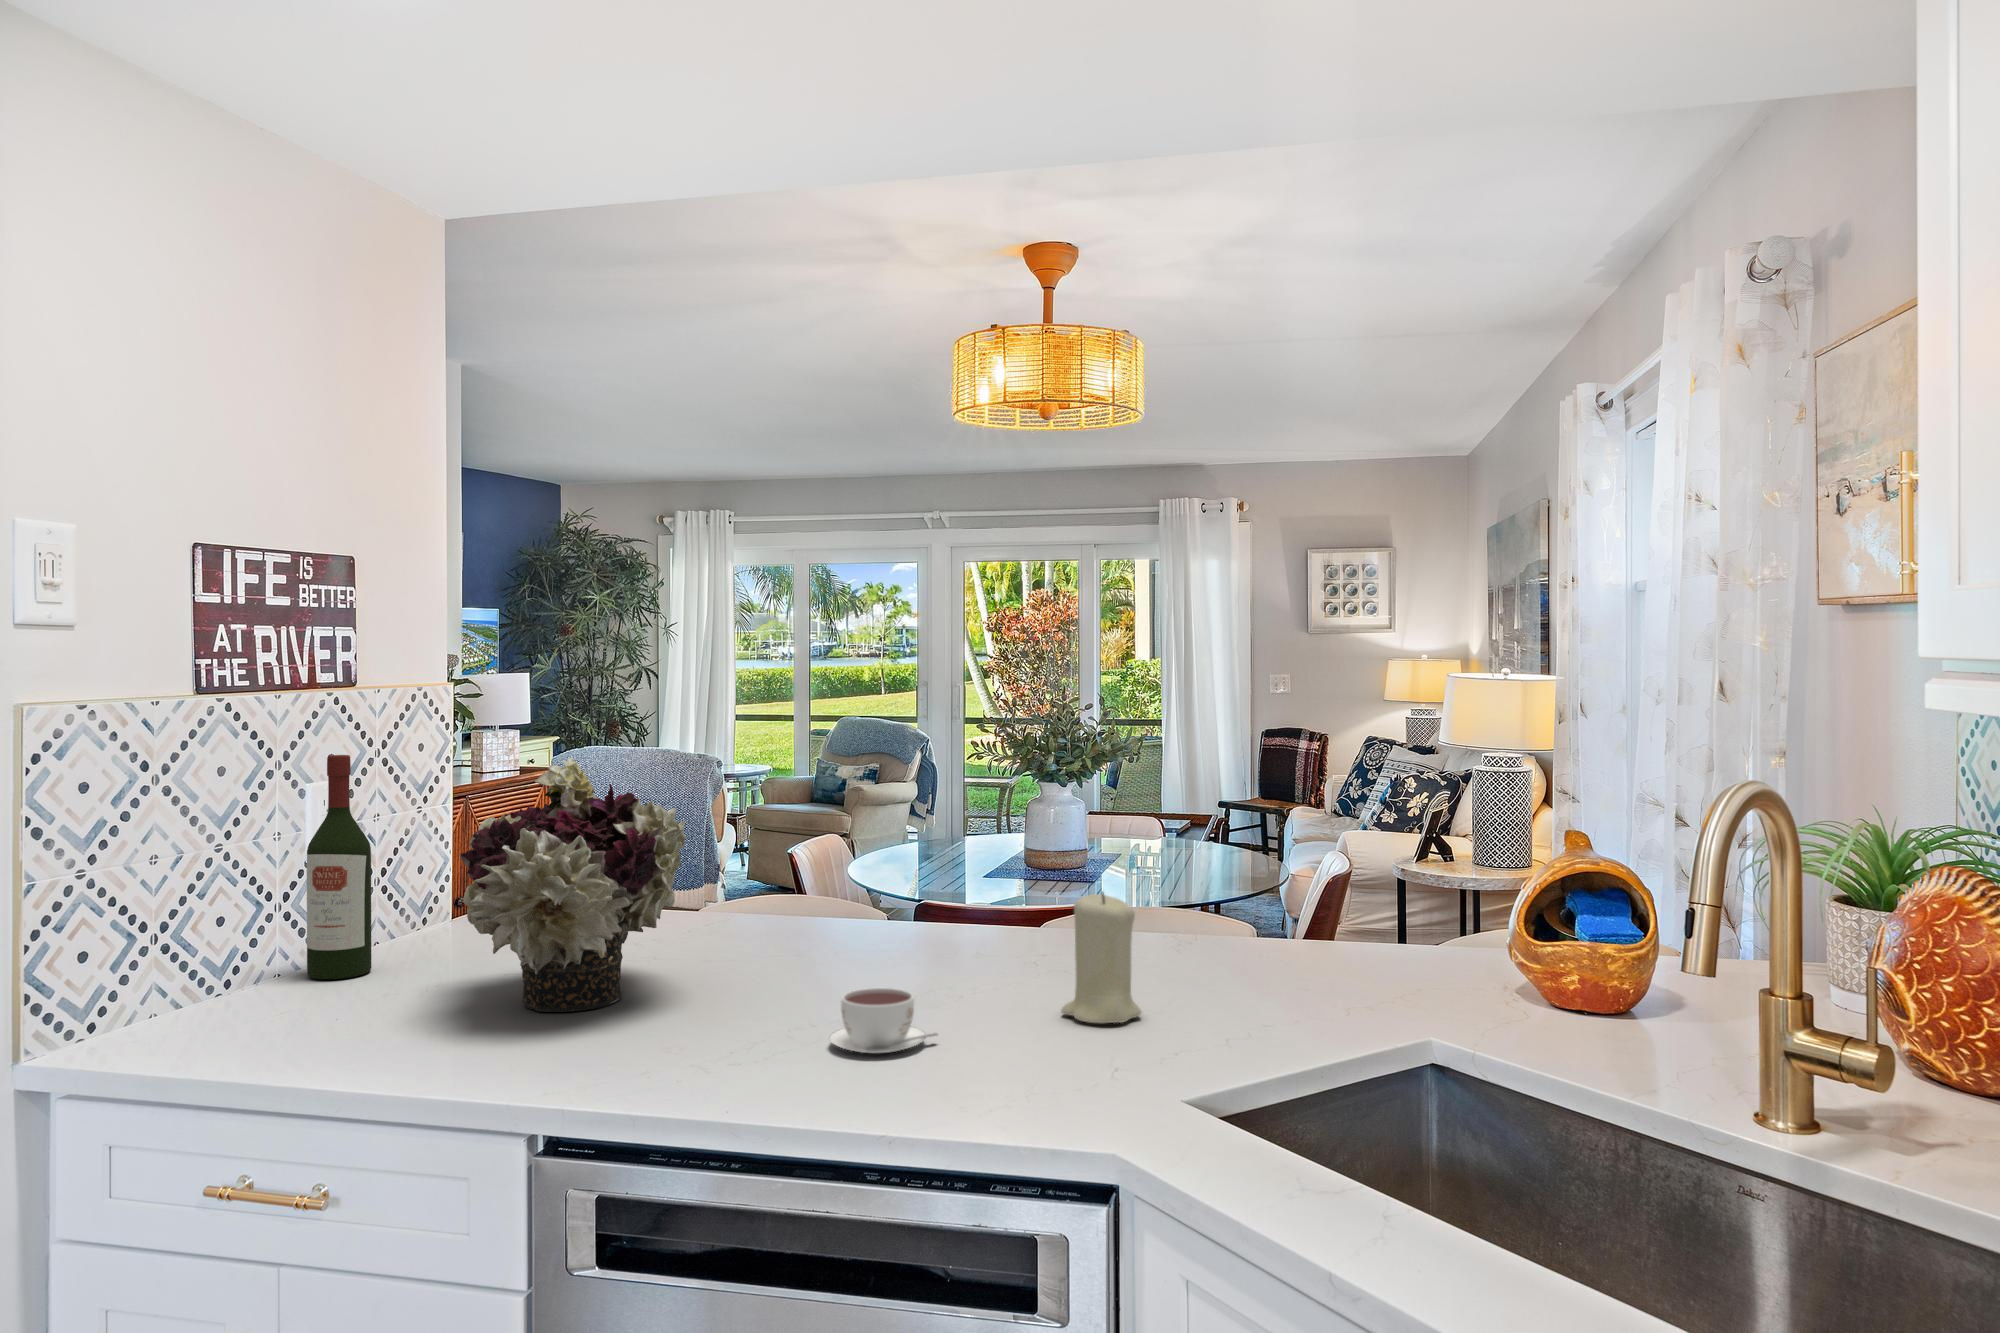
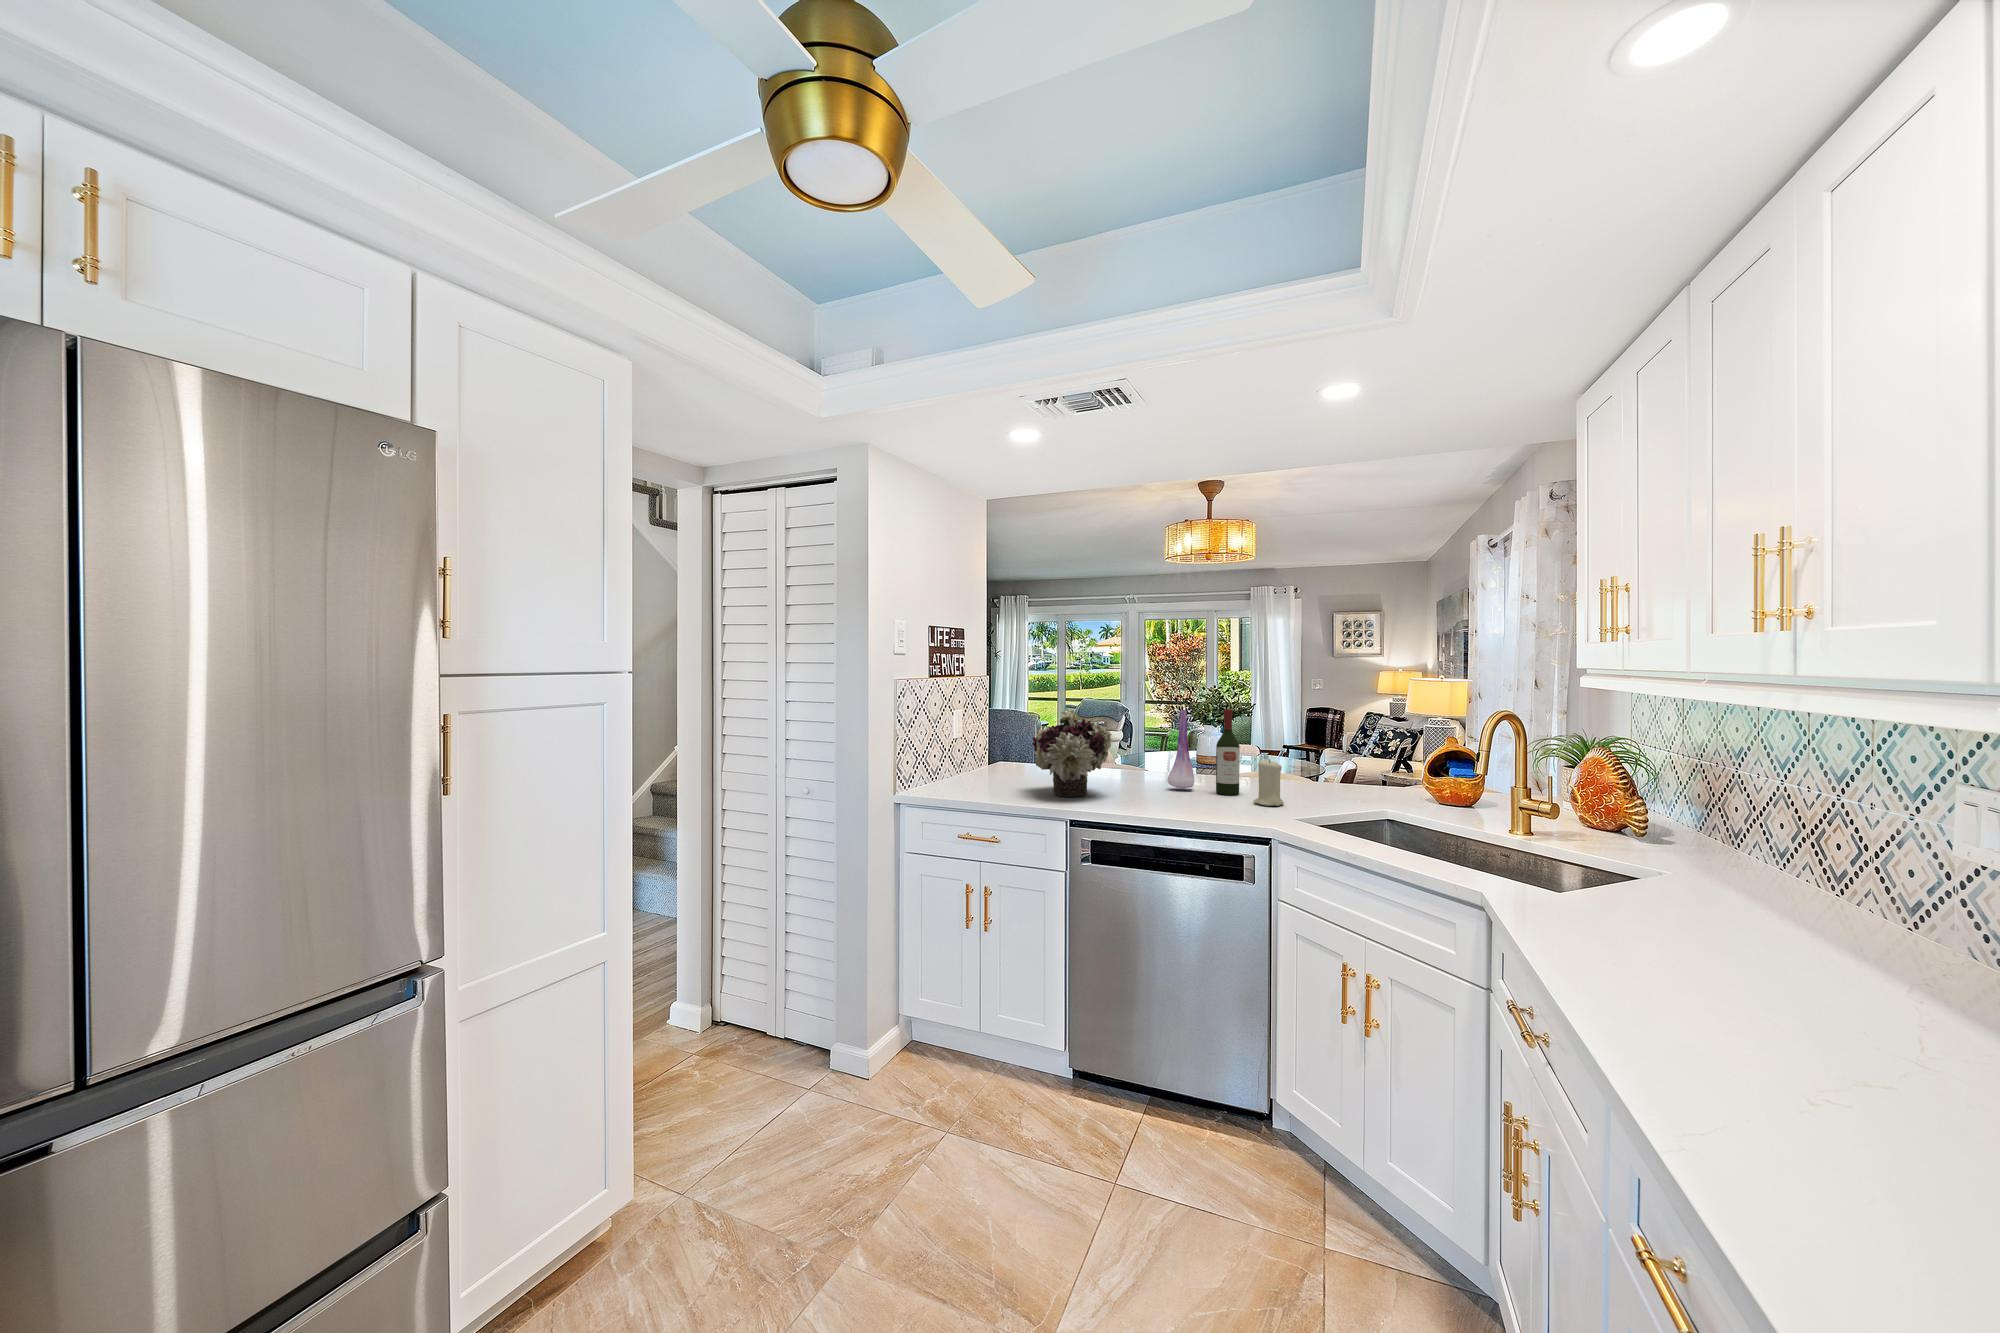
vase: none [849,751,930,966] -> present [1167,710,1194,788]
wine bottle: present [307,755,371,979] -> present [1216,709,1240,795]
coffee cup: present [829,988,937,1053] -> none [1173,790,1212,810]

